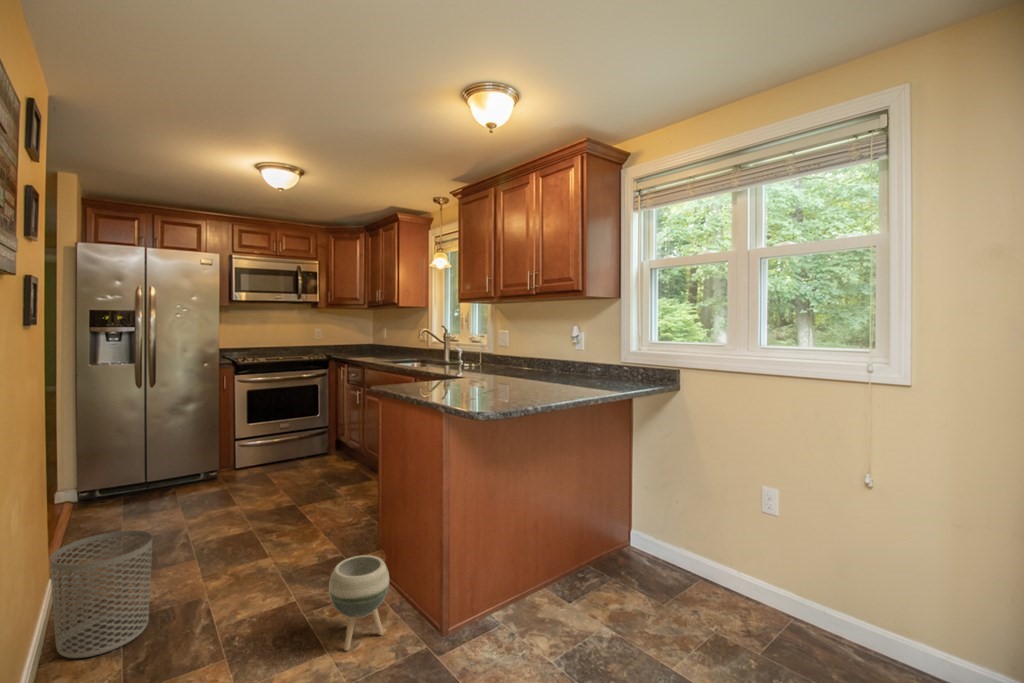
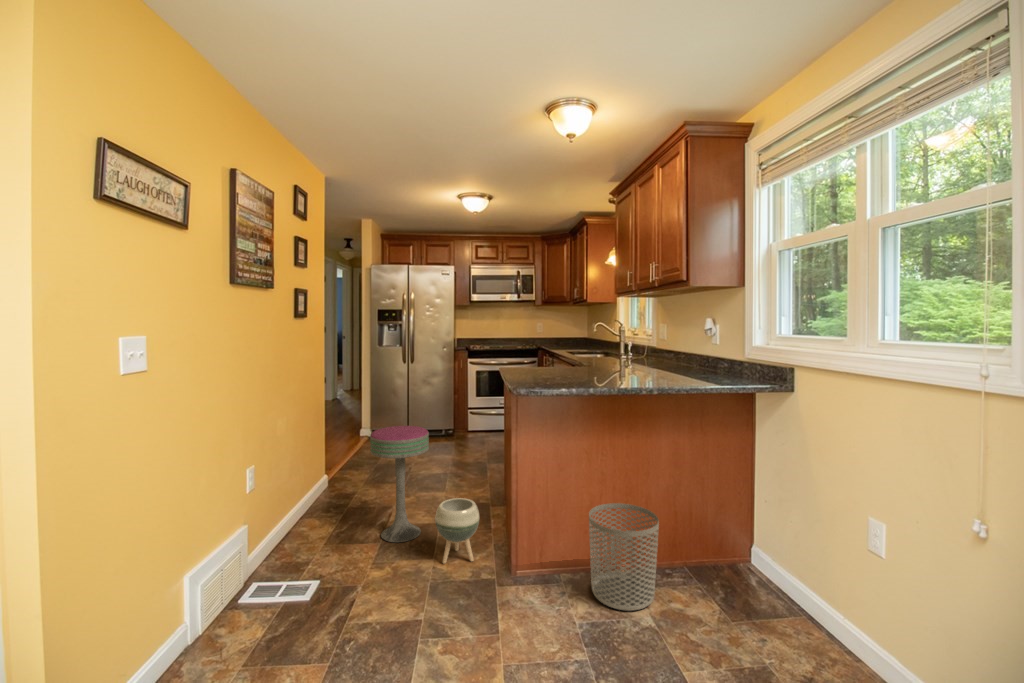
bar stool: none [198,472,292,648] -> present [370,426,429,542]
waste bin: present [50,531,152,658] -> present [589,503,659,611]

